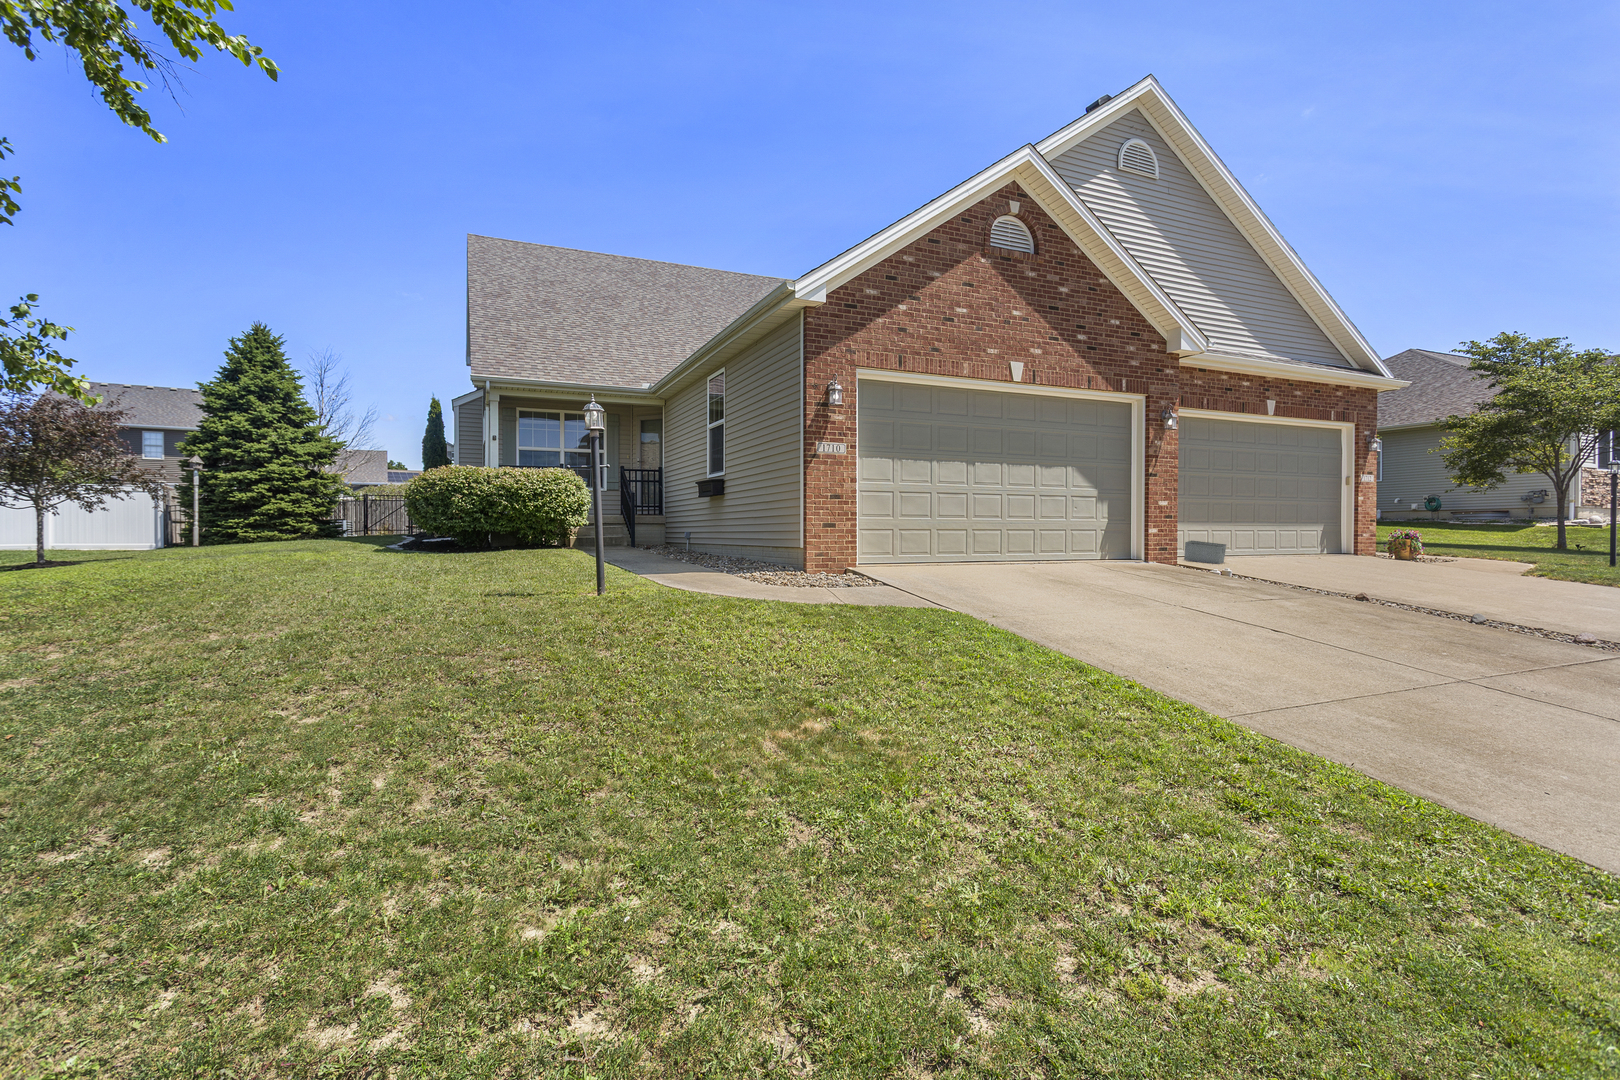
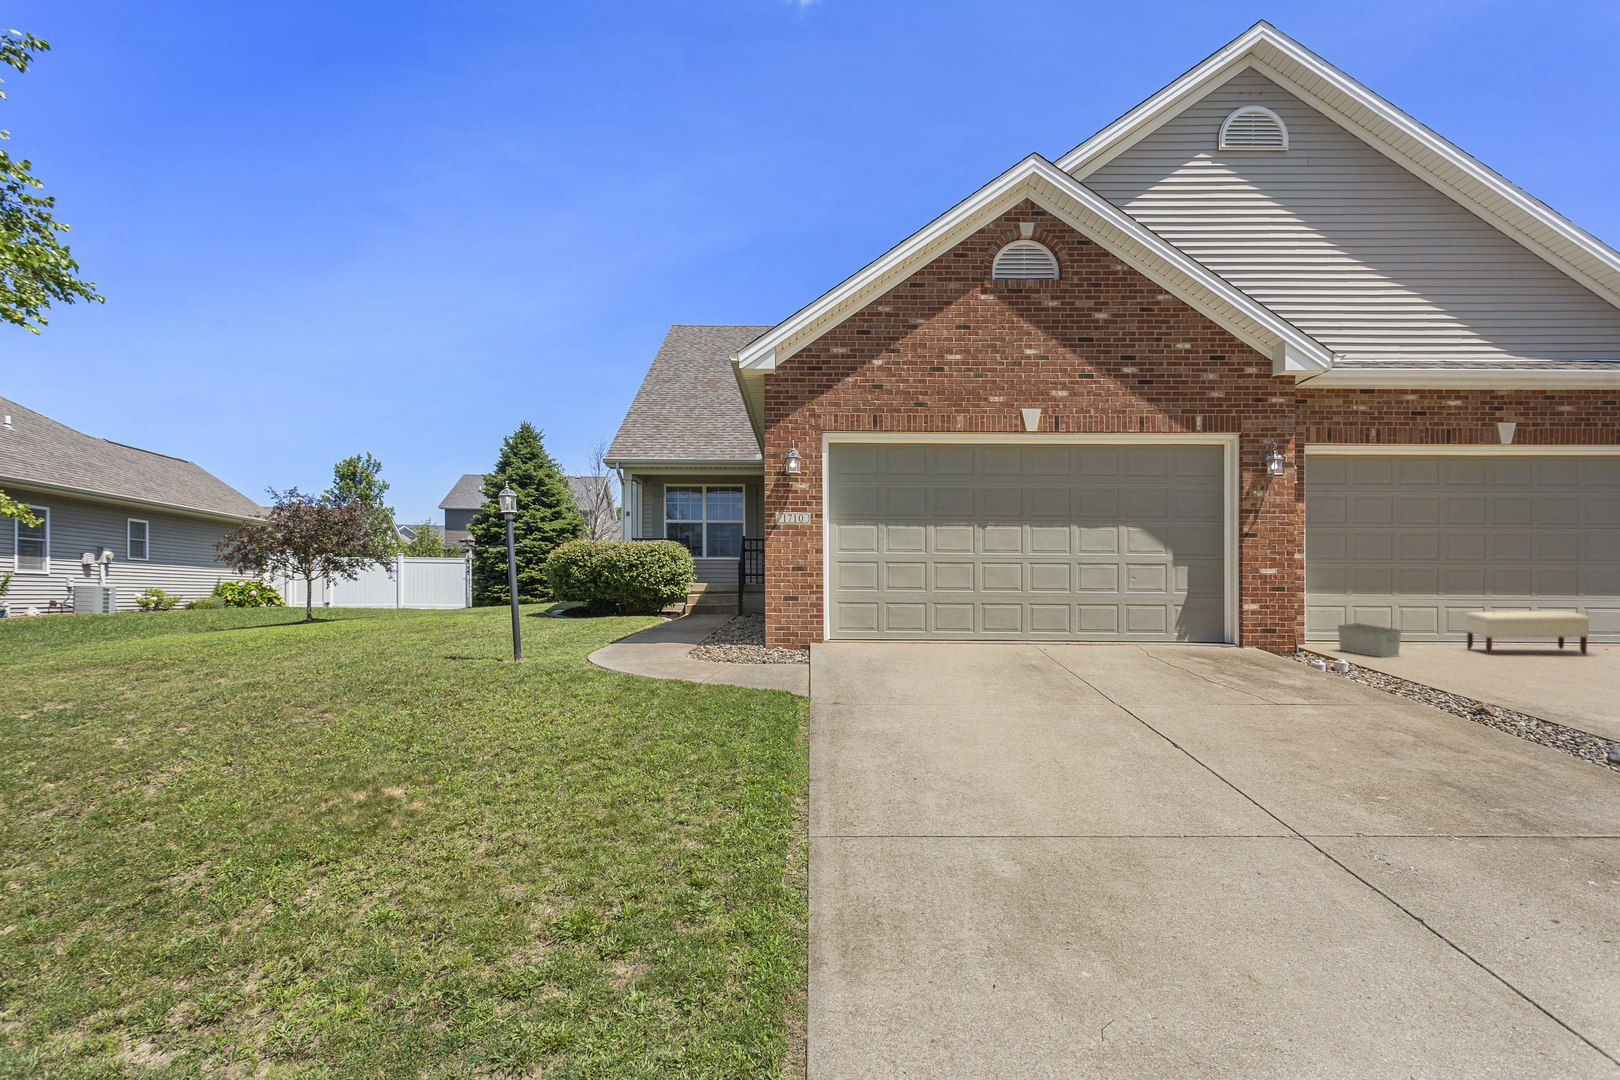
bench: none [1242,530,1308,561] -> present [1466,611,1589,656]

